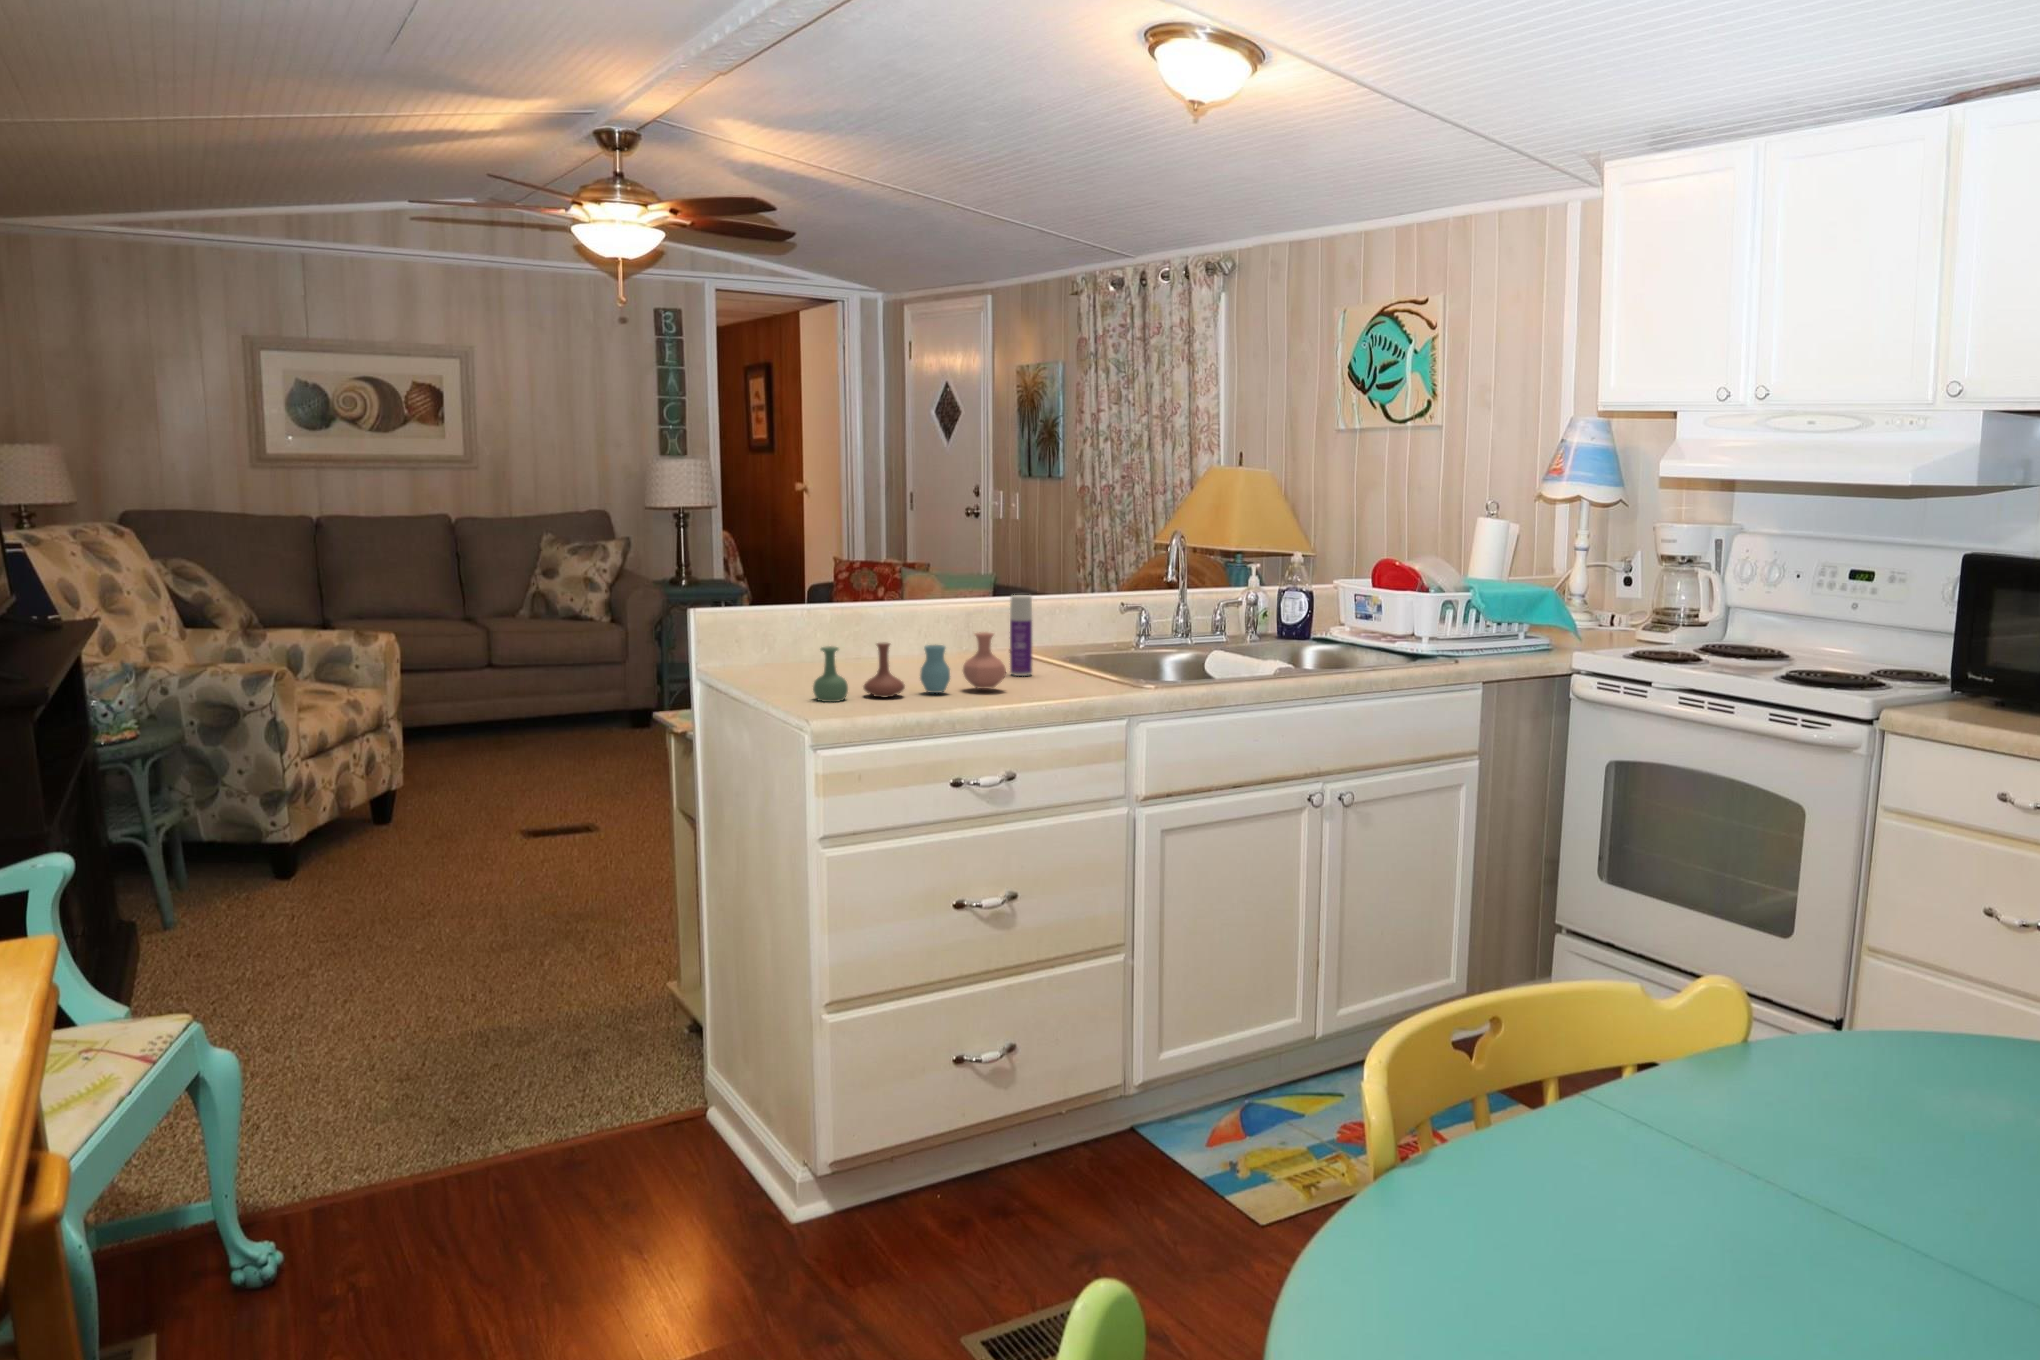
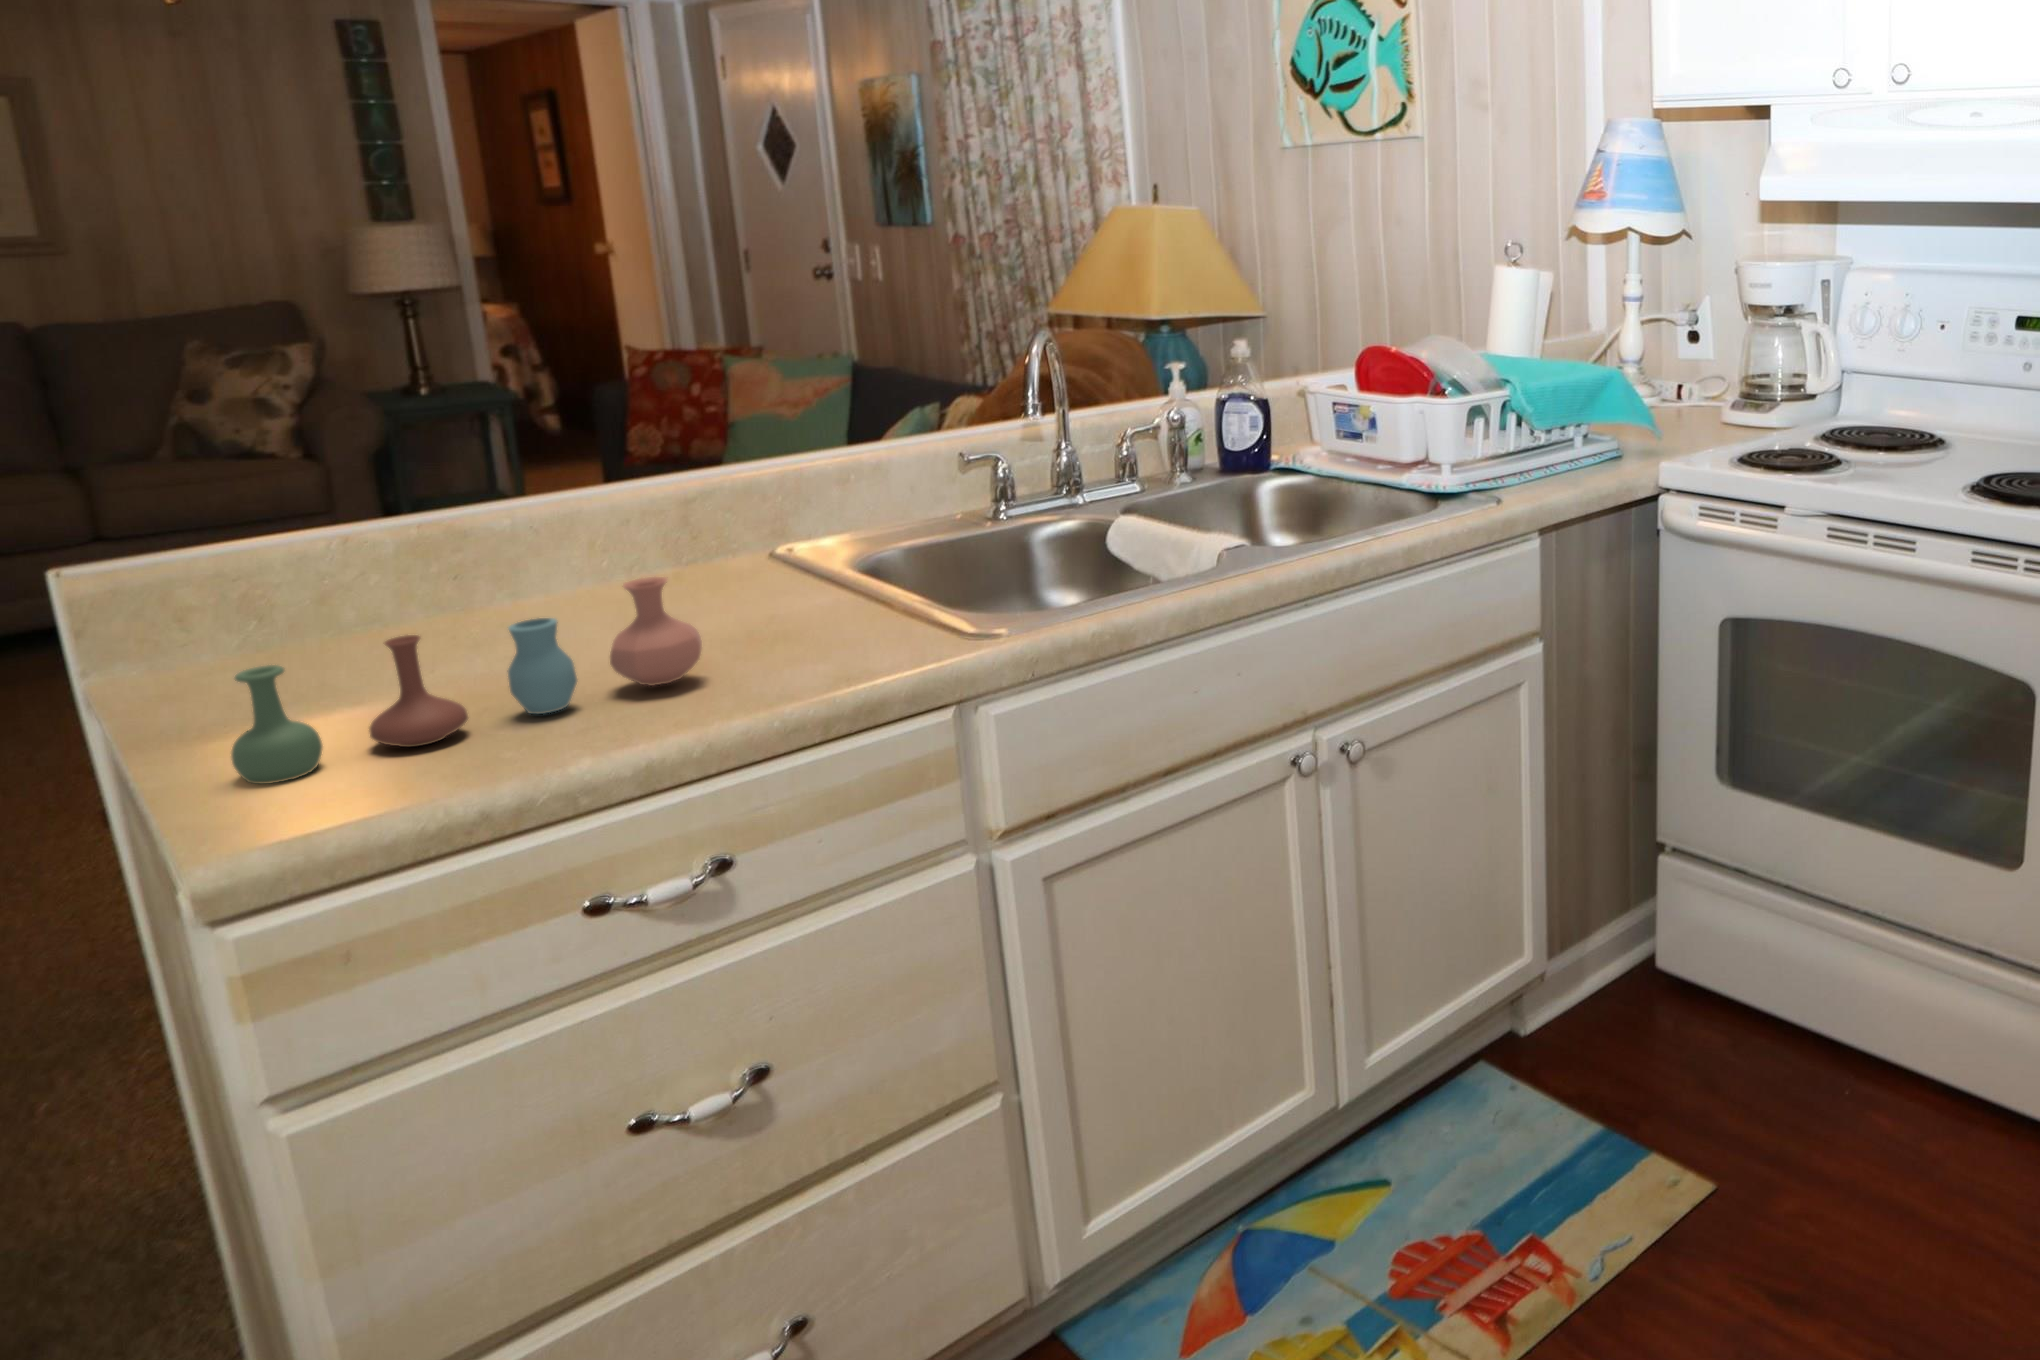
bottle: present [1010,595,1032,676] -> none [722,481,783,626]

